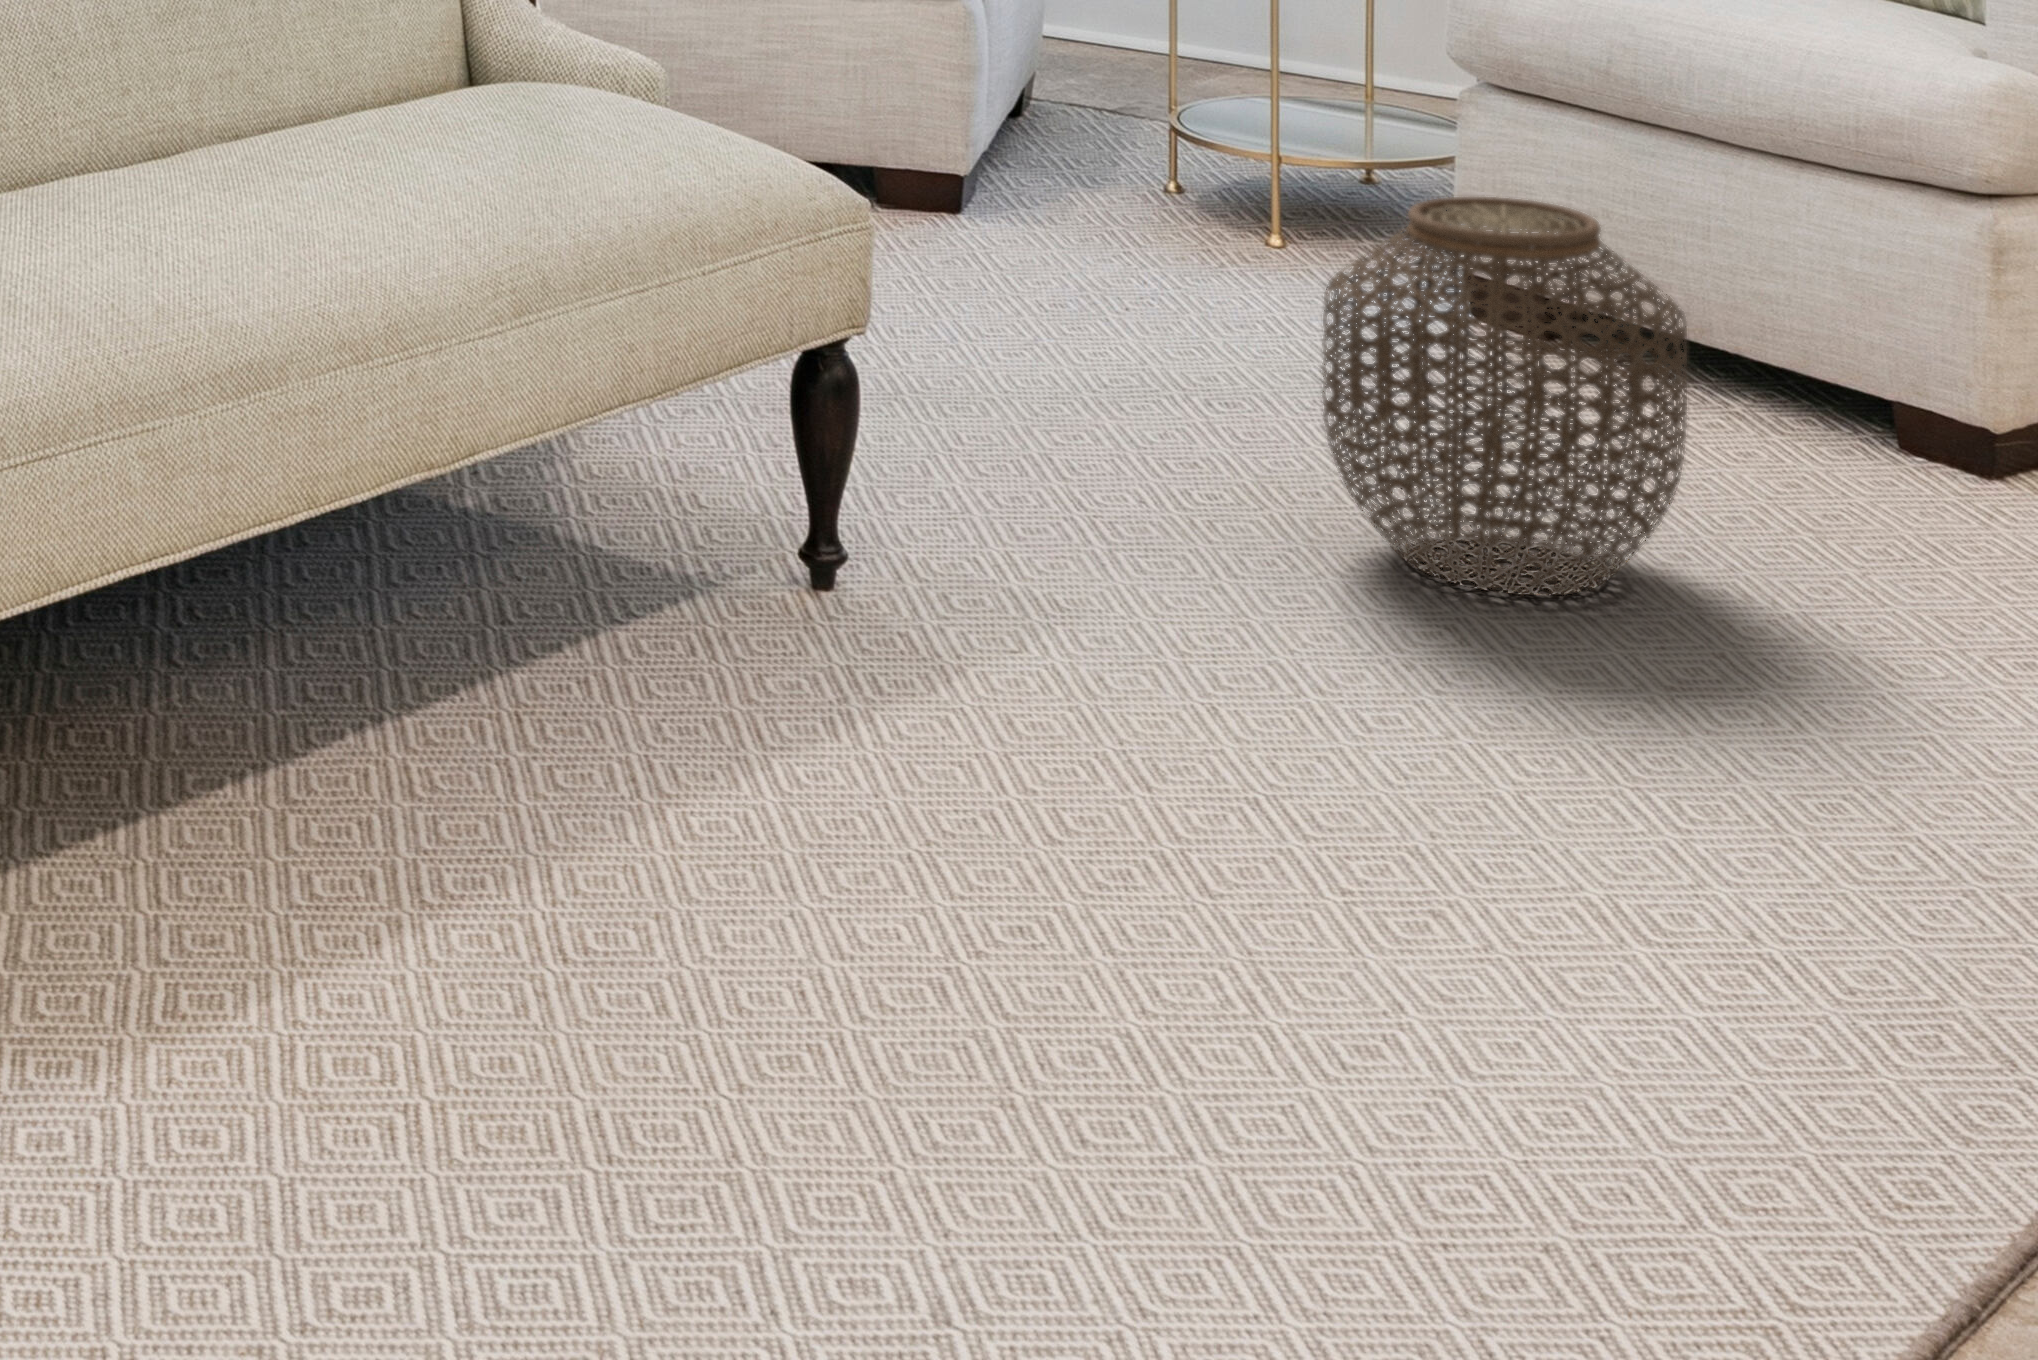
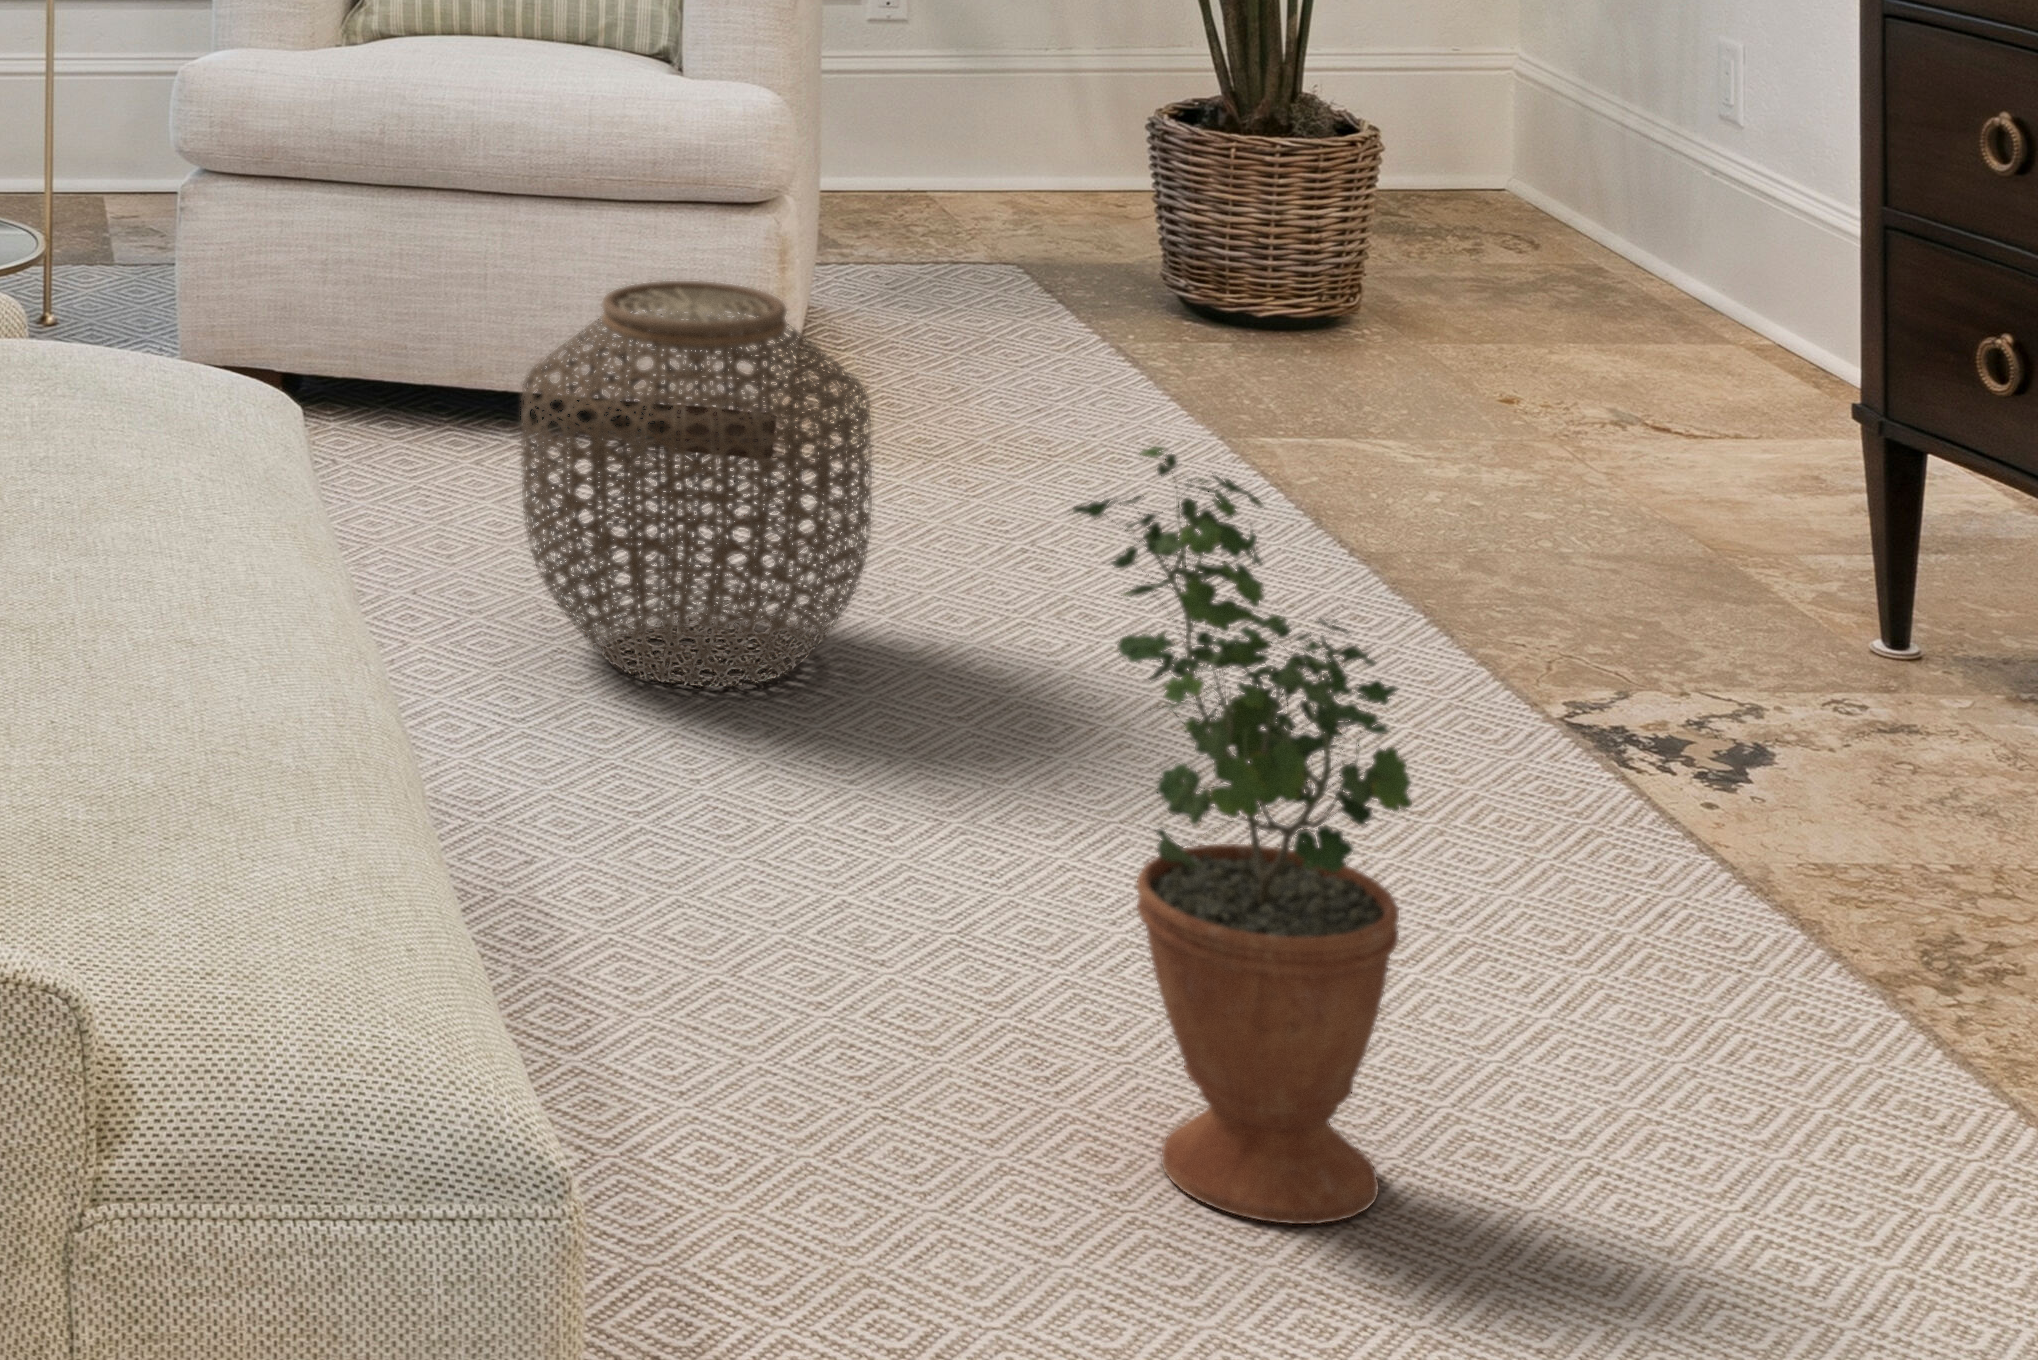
potted plant: none [982,264,1255,969] -> present [1073,447,1412,1224]

